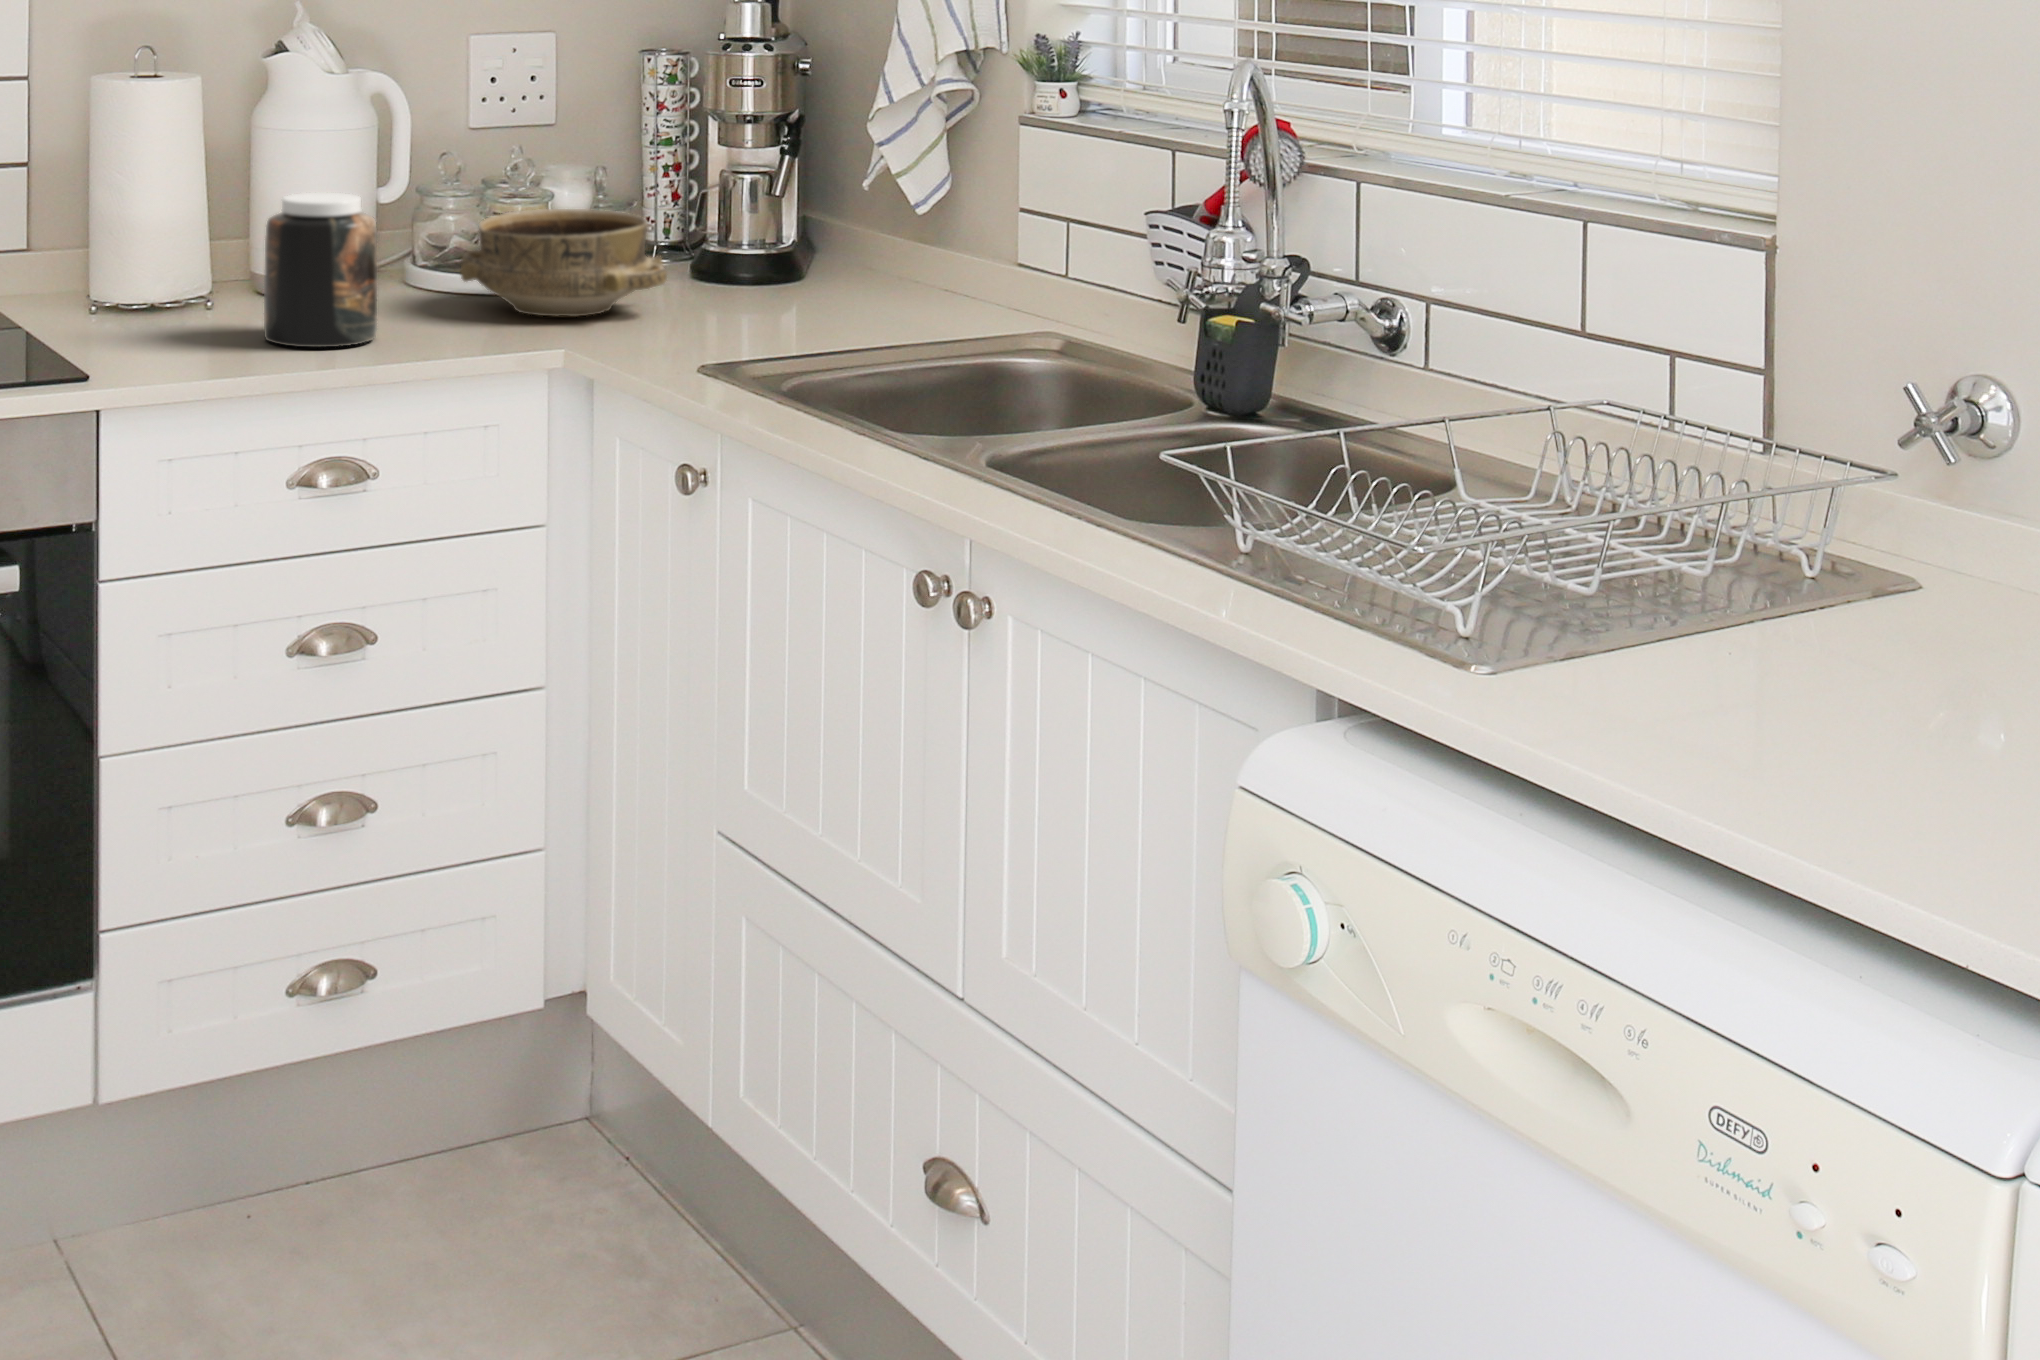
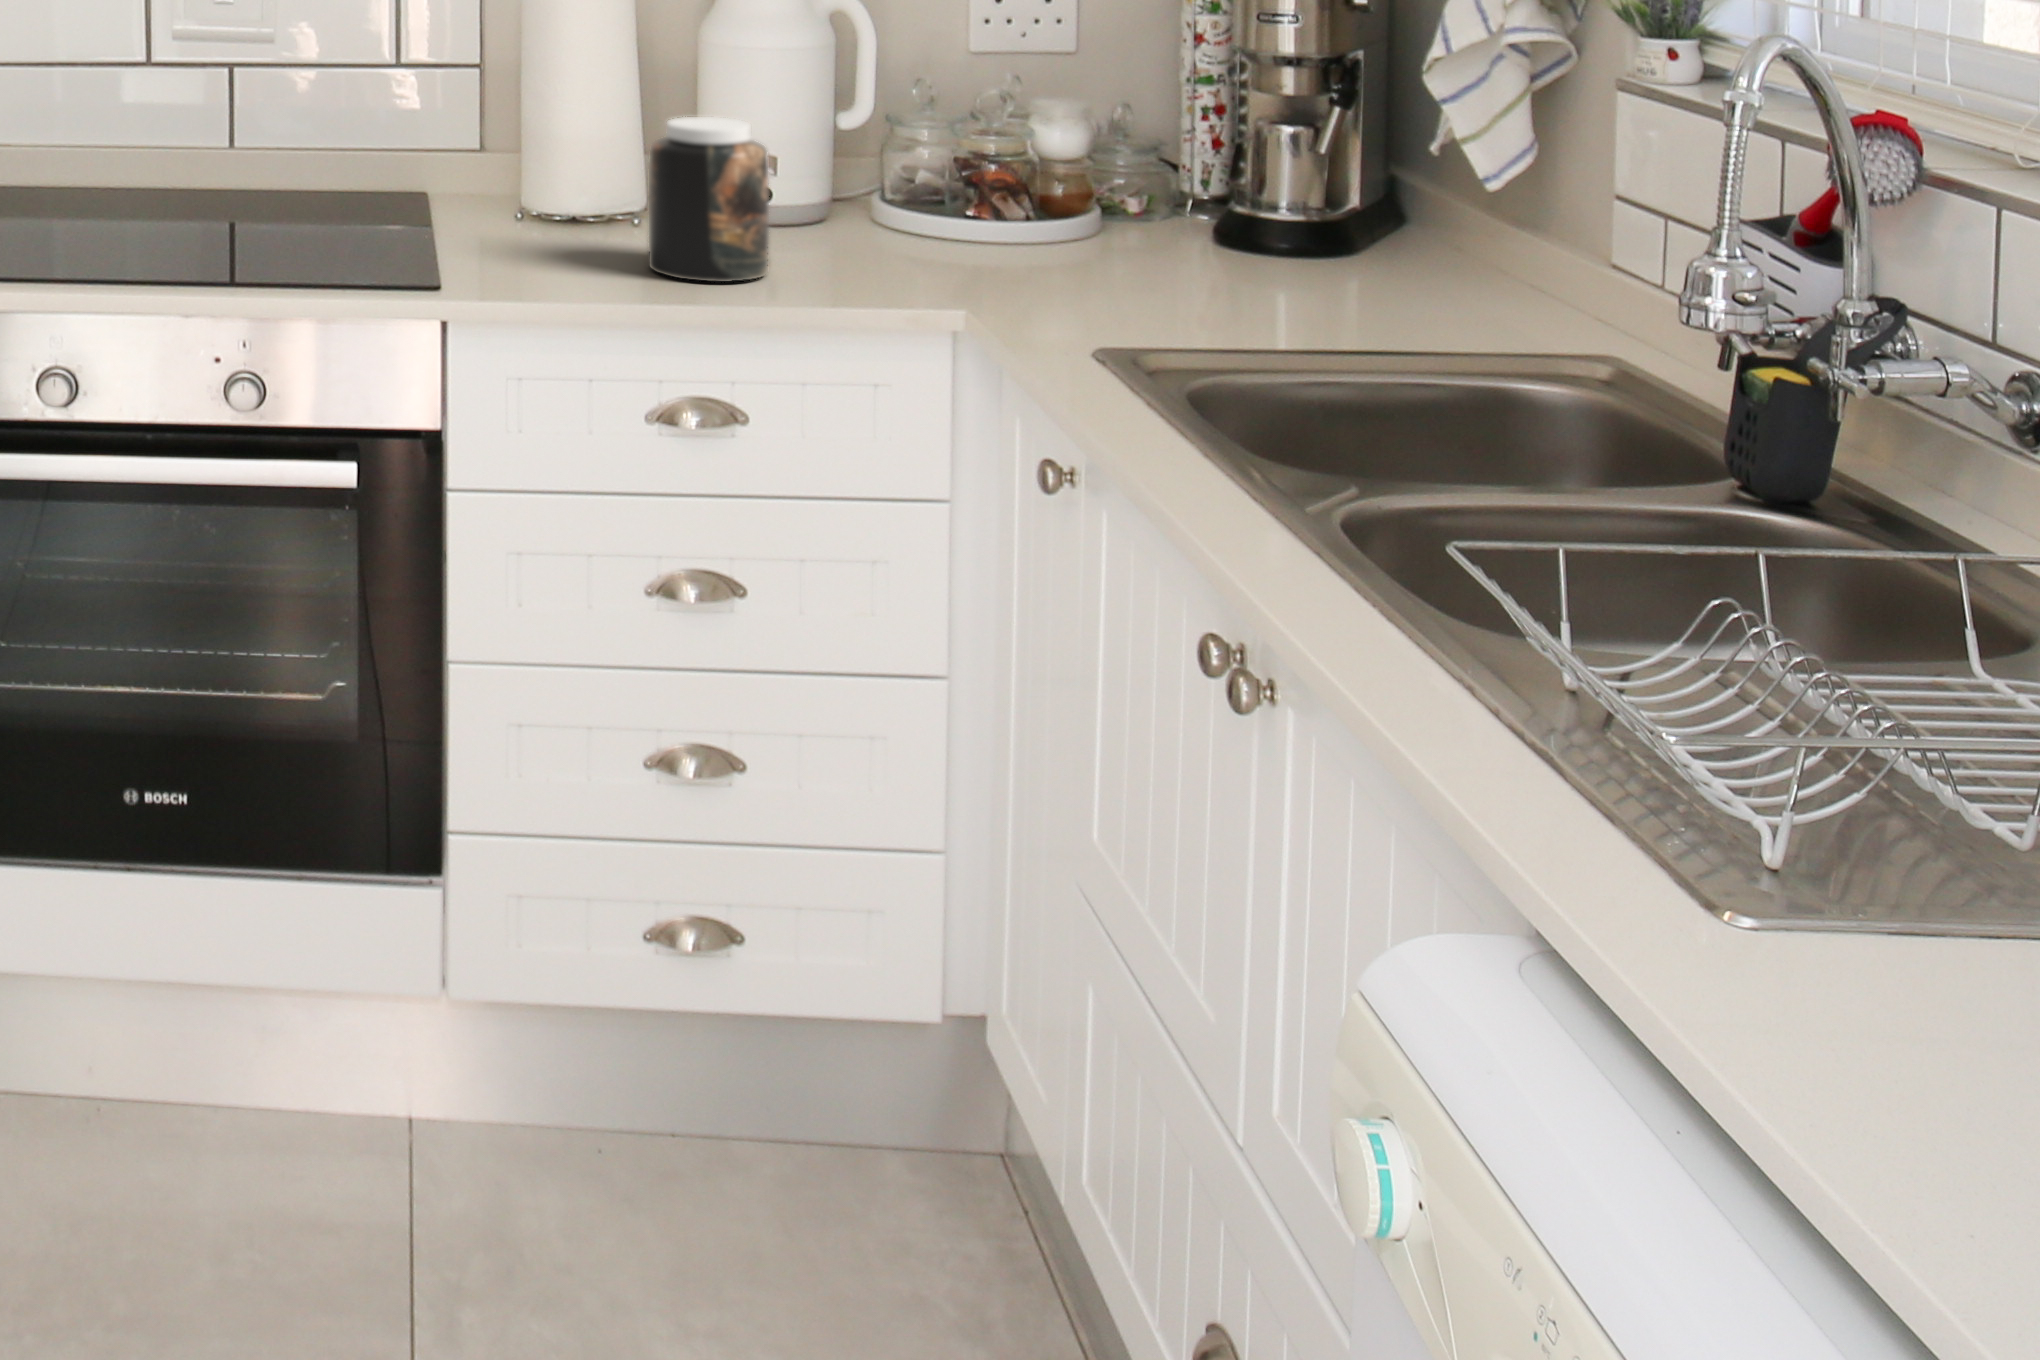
ceramic bowl: present [460,209,667,316] -> none [889,150,1135,274]

